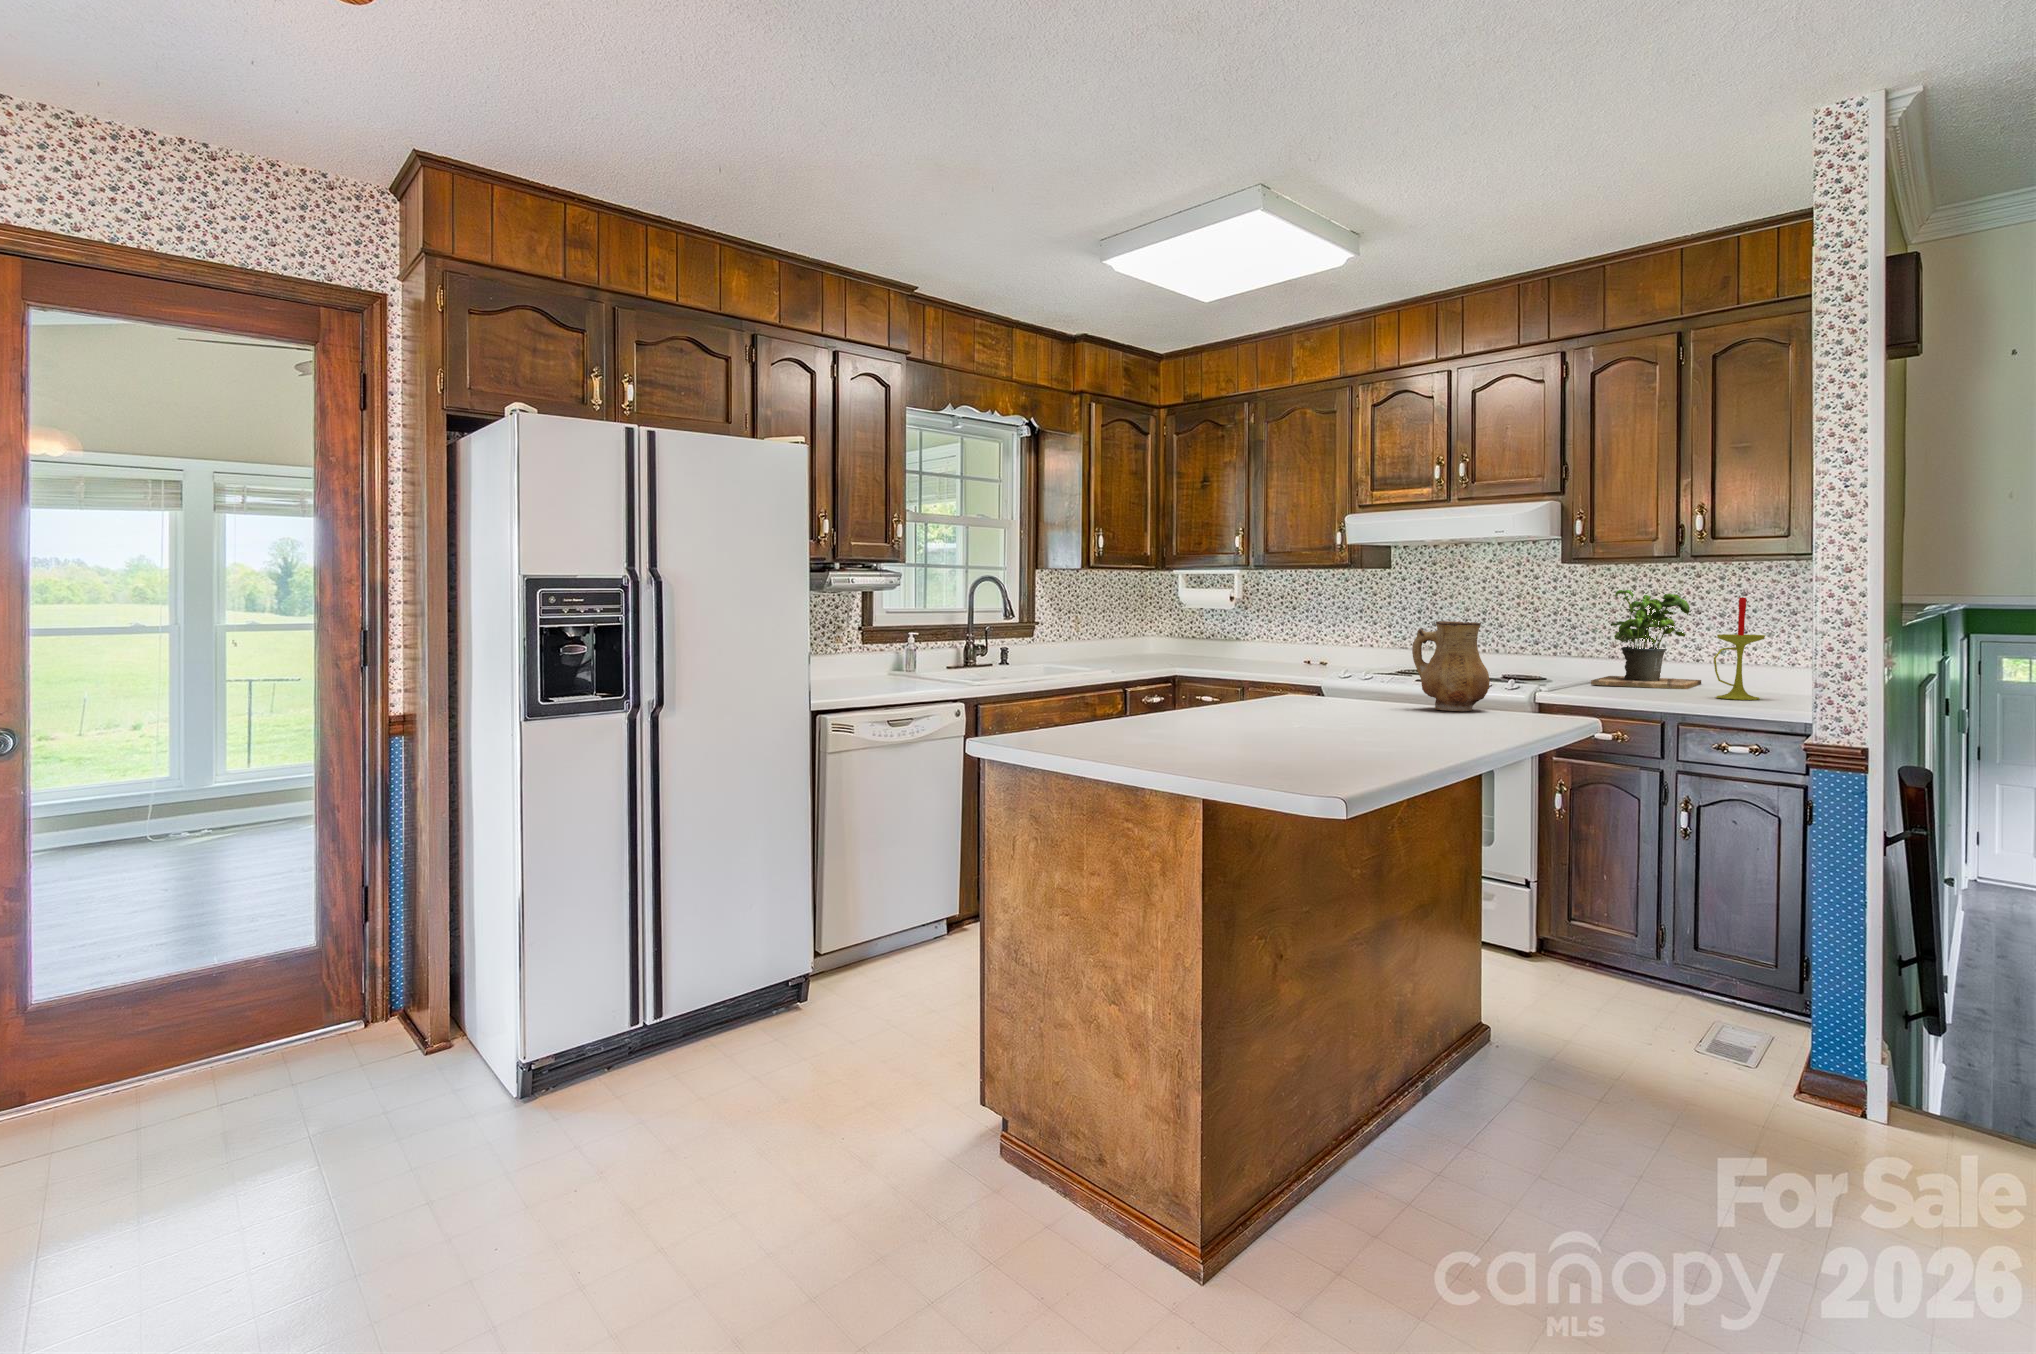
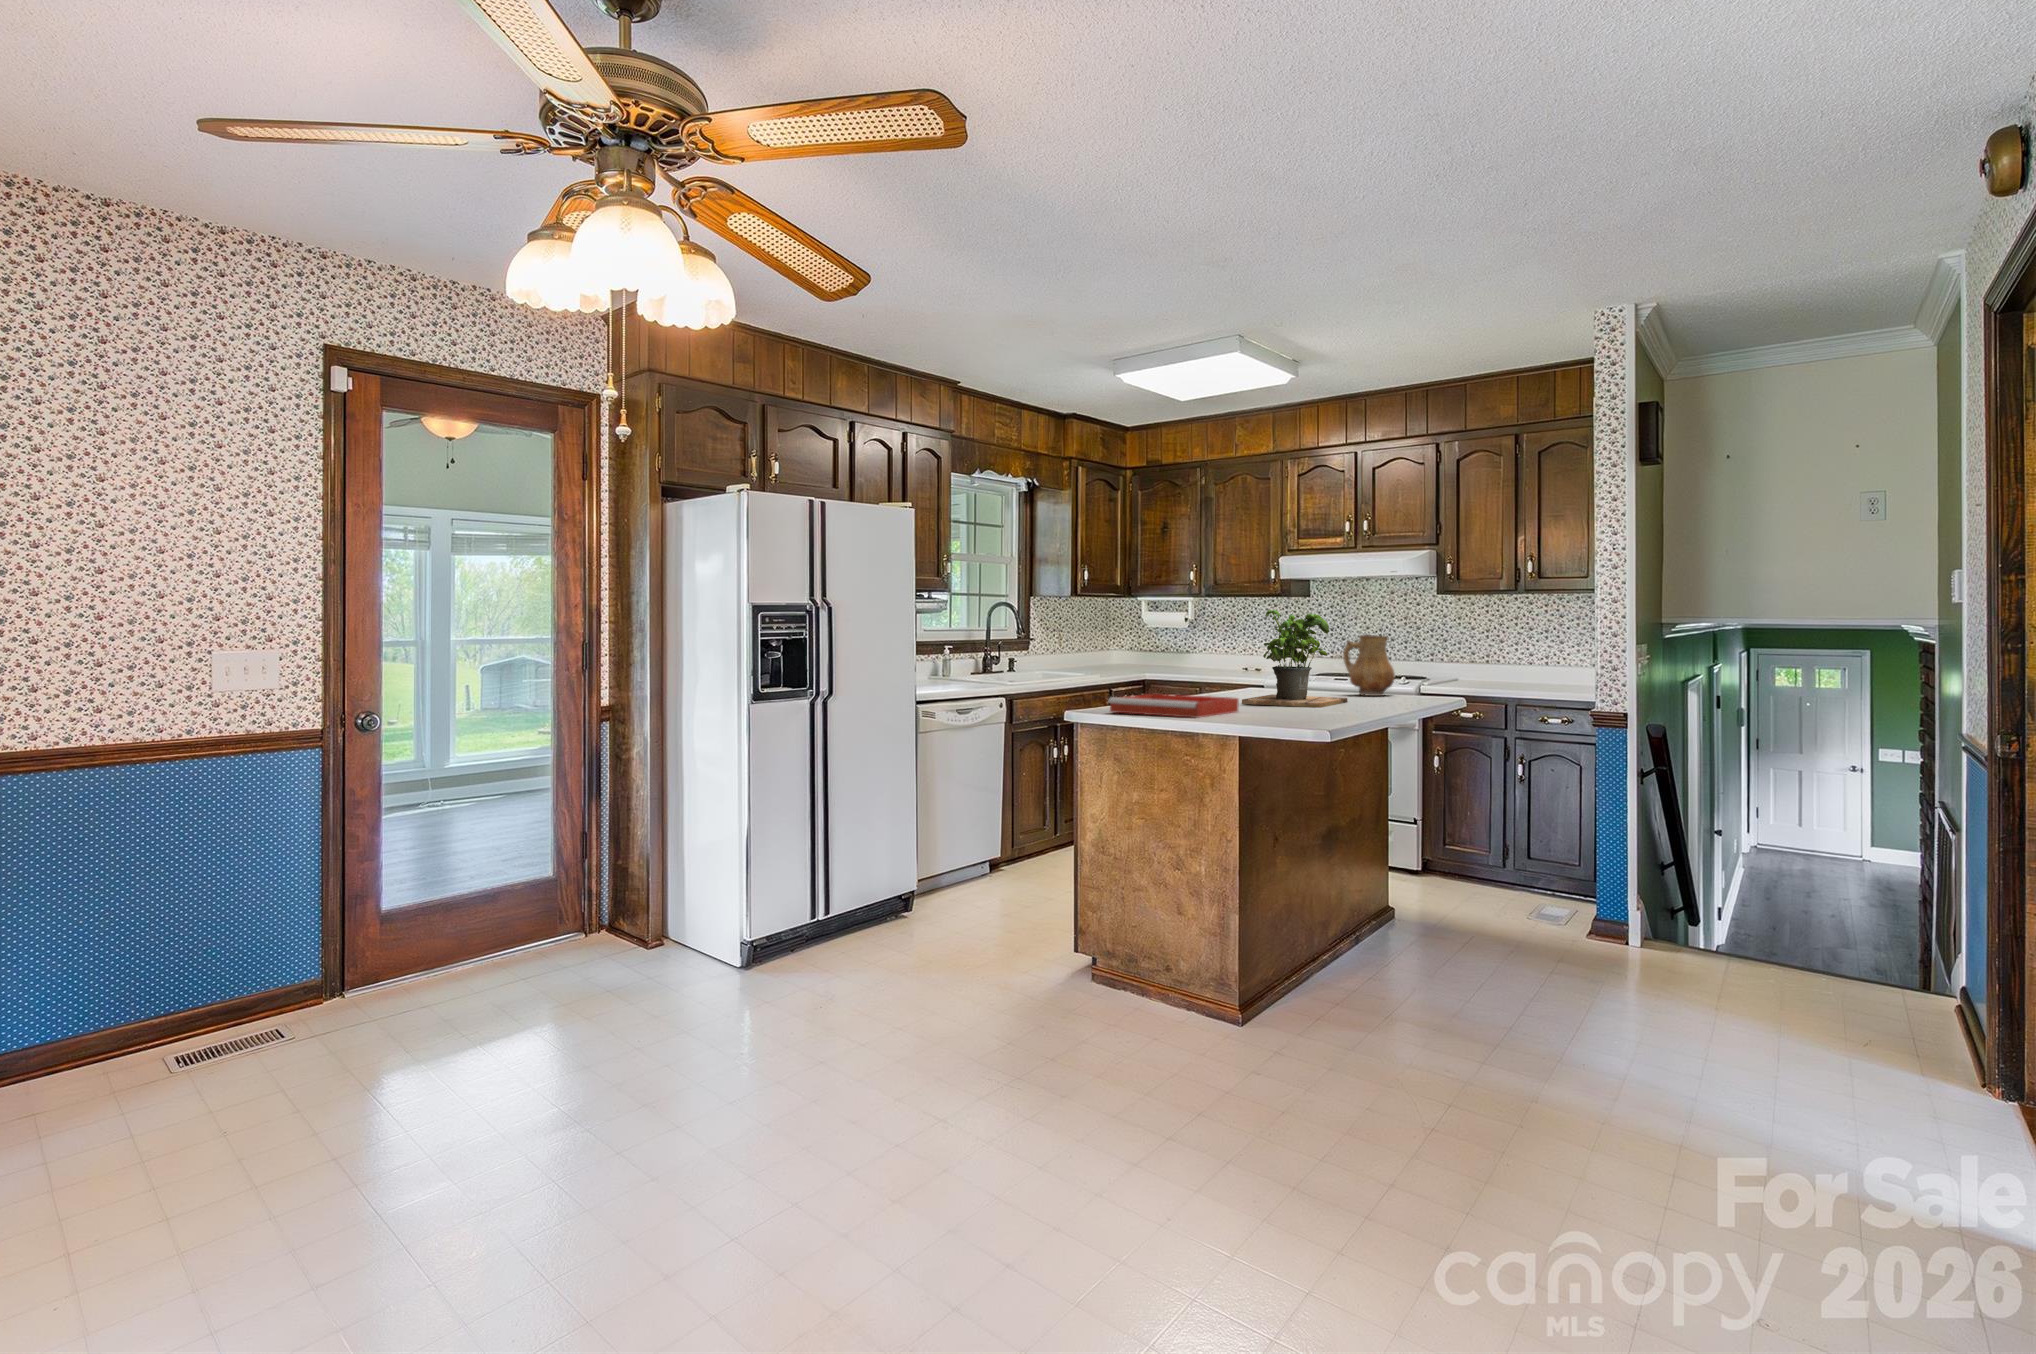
potted plant: present [1591,590,1701,689] -> present [1242,610,1347,708]
candle: present [1714,597,1765,700] -> none [1538,616,1571,688]
tray: none [1017,709,1220,756] -> present [1108,694,1239,718]

